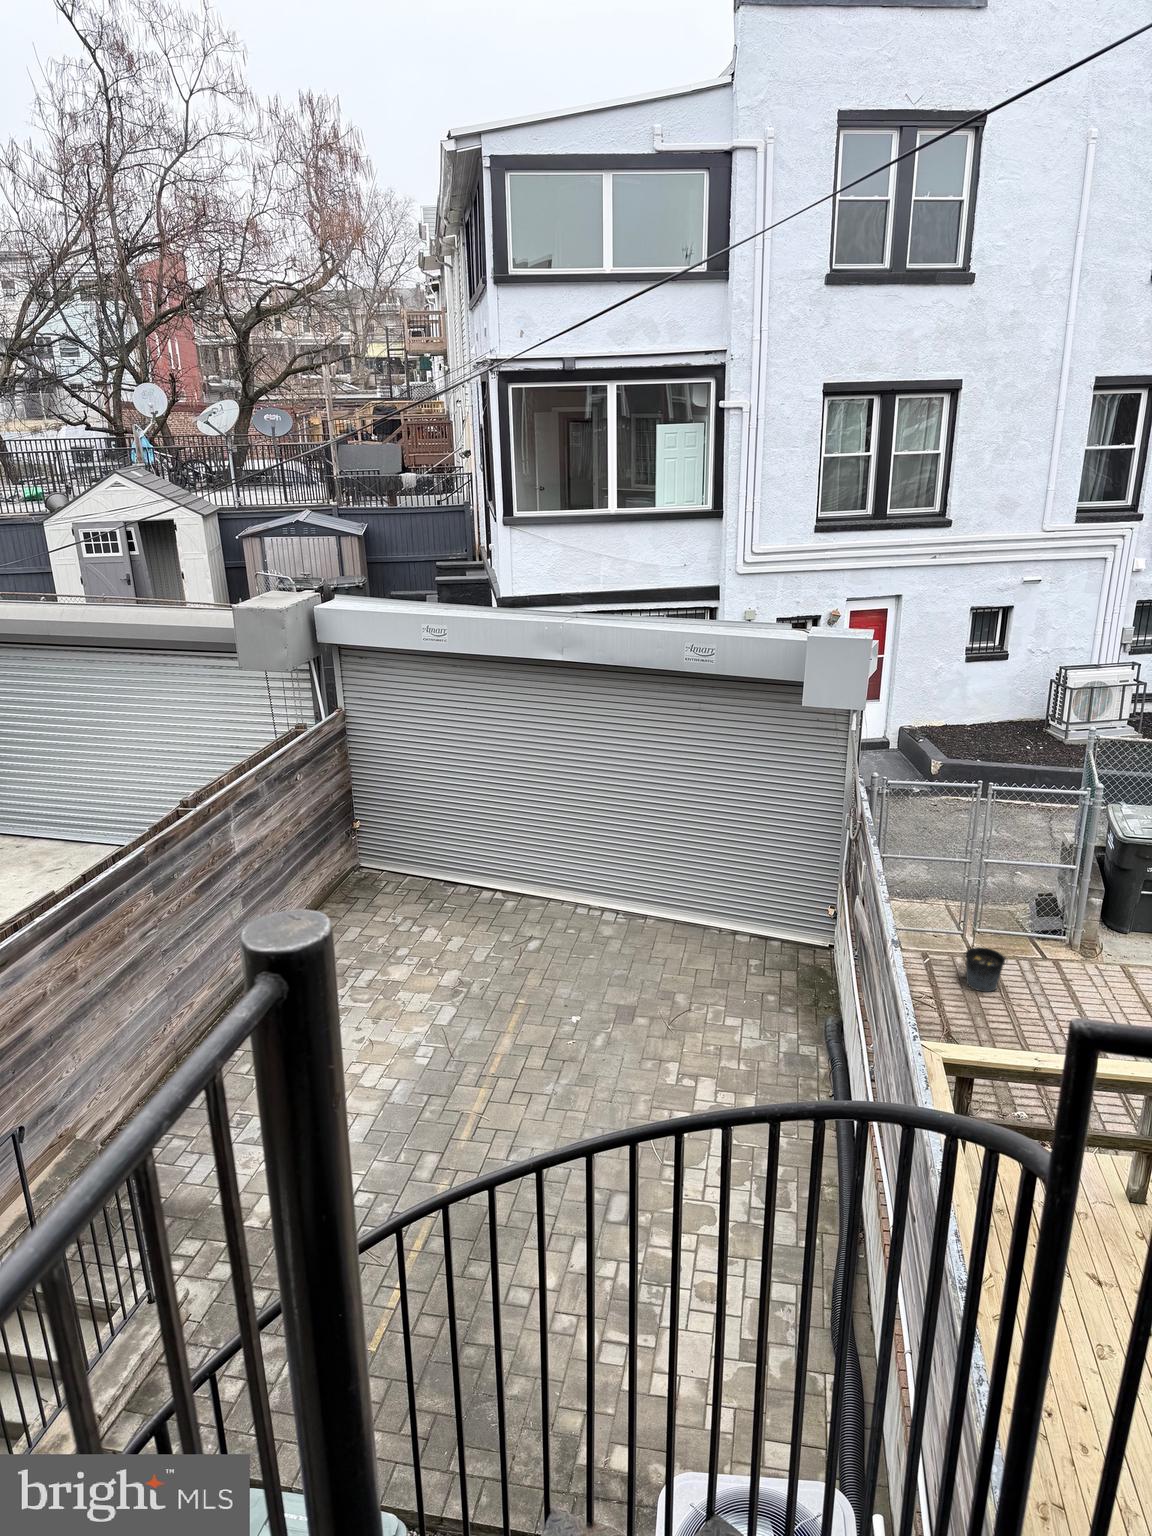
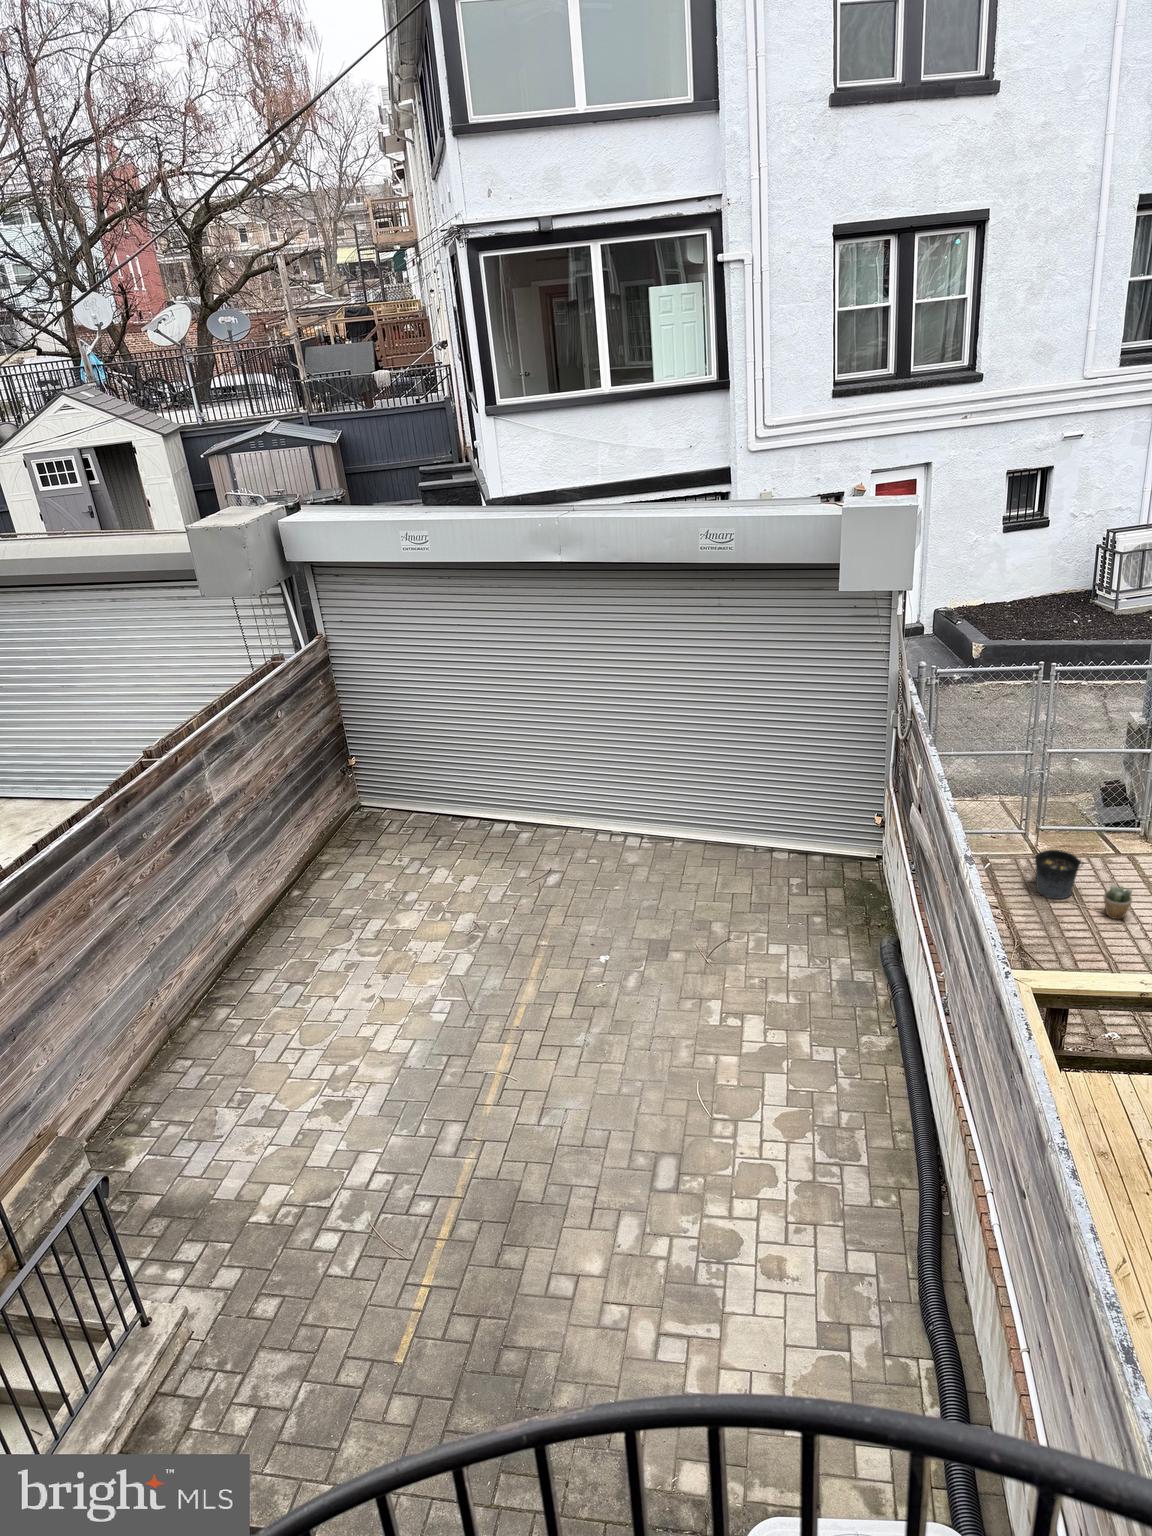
potted plant: none [1024,982,1049,1013] -> present [1104,885,1132,919]

